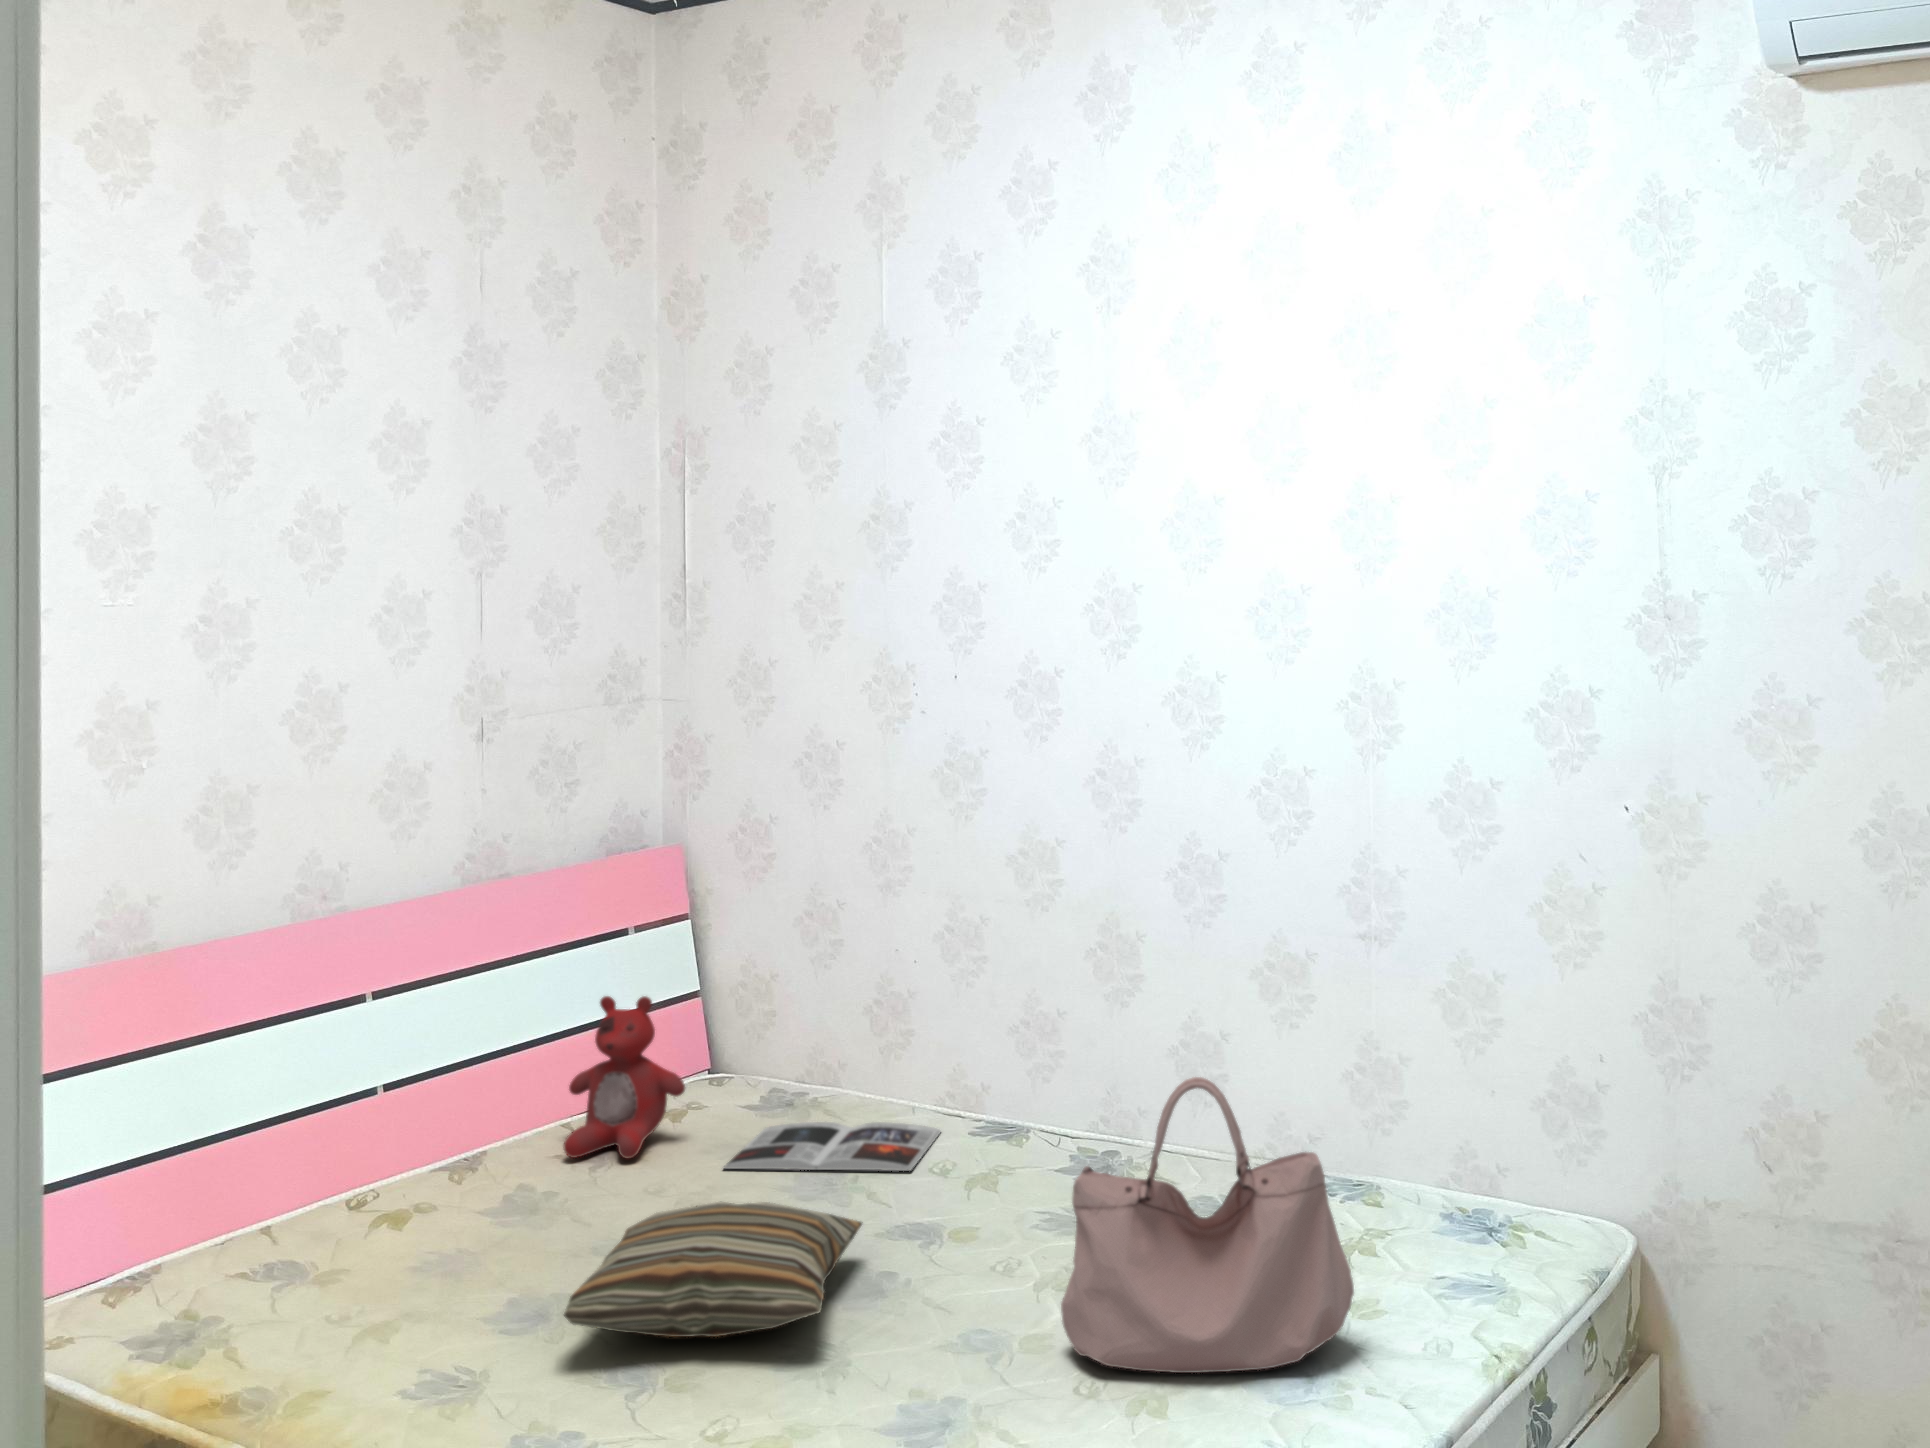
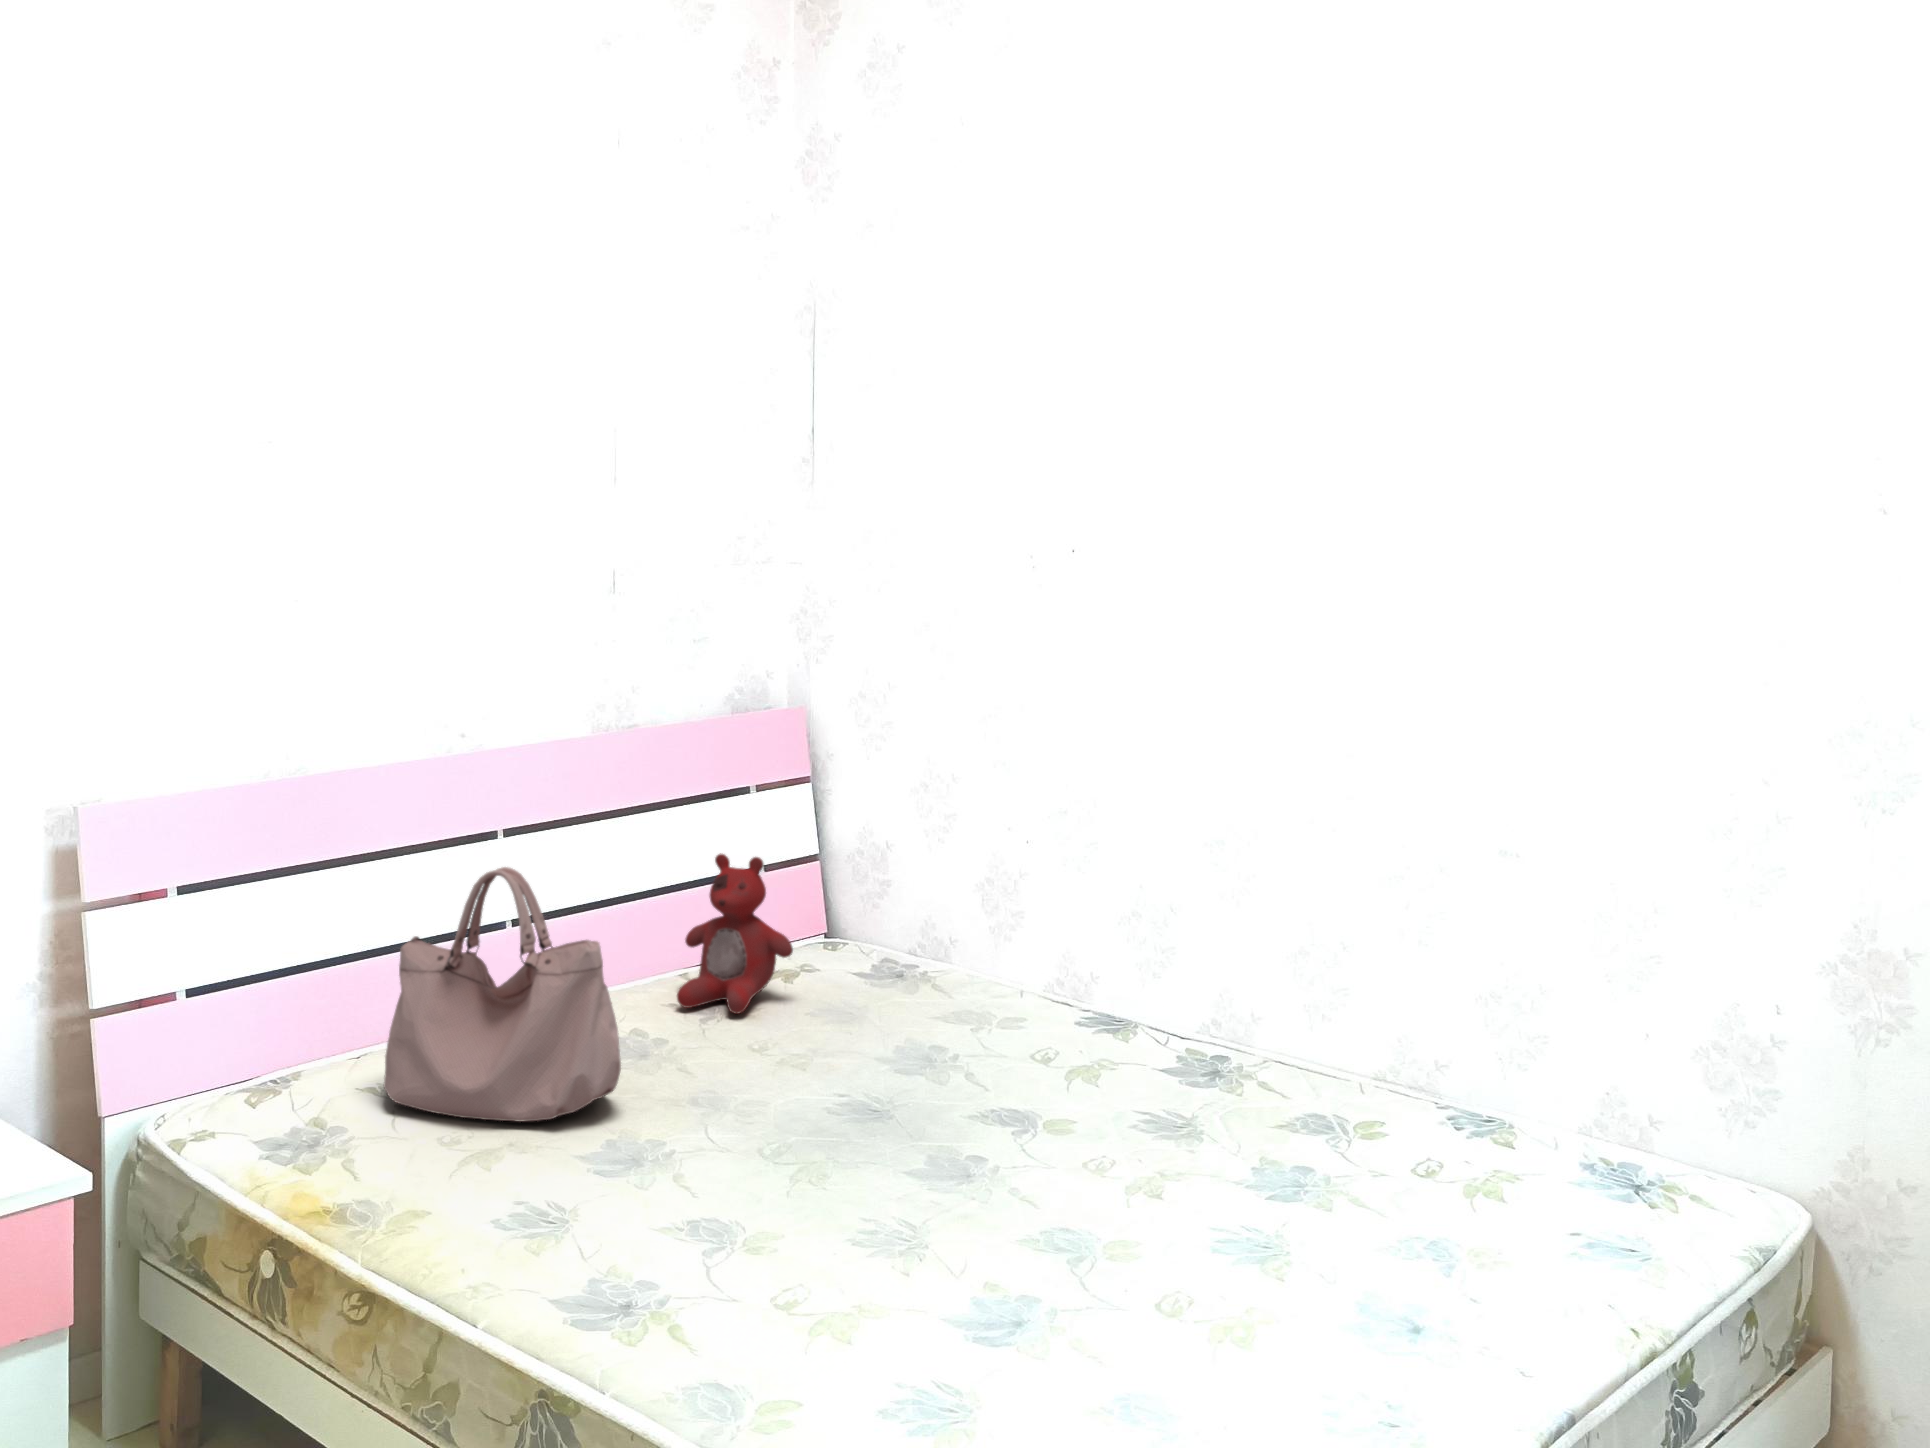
handbag: present [1061,1077,1354,1373] -> present [384,867,621,1122]
magazine: present [724,1121,941,1171] -> none [823,995,1041,1054]
pillow: present [564,1202,862,1337] -> none [650,1066,952,1203]

